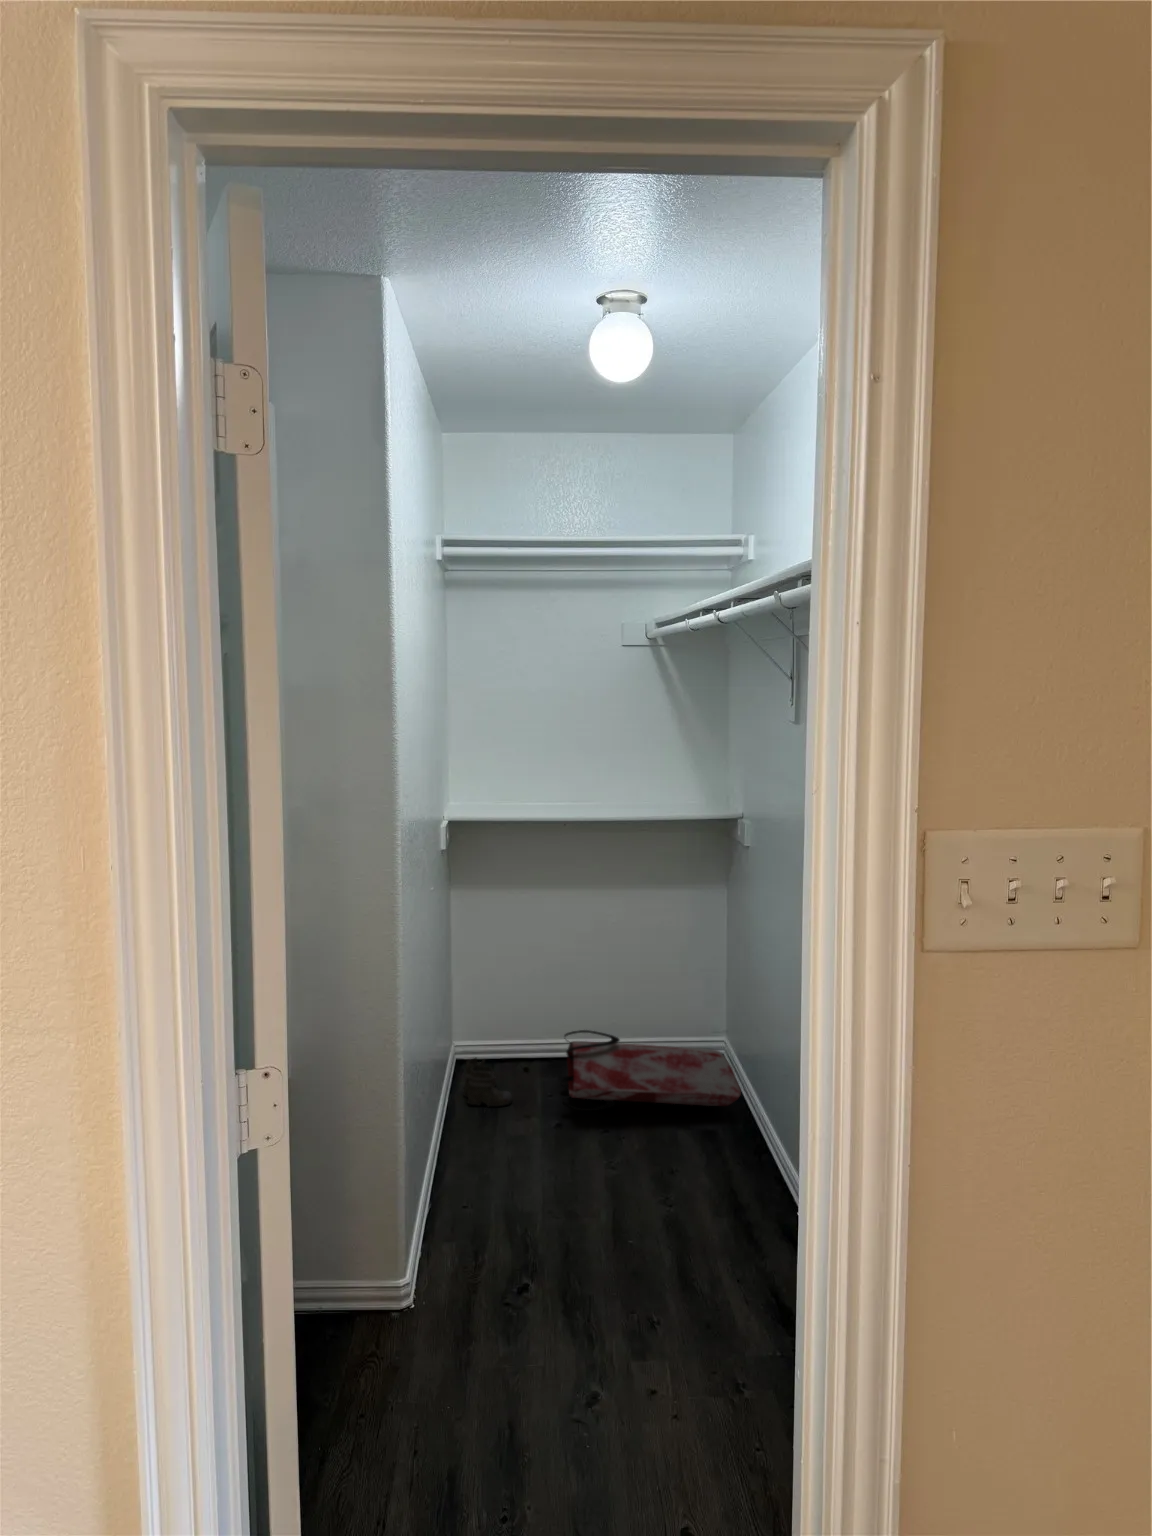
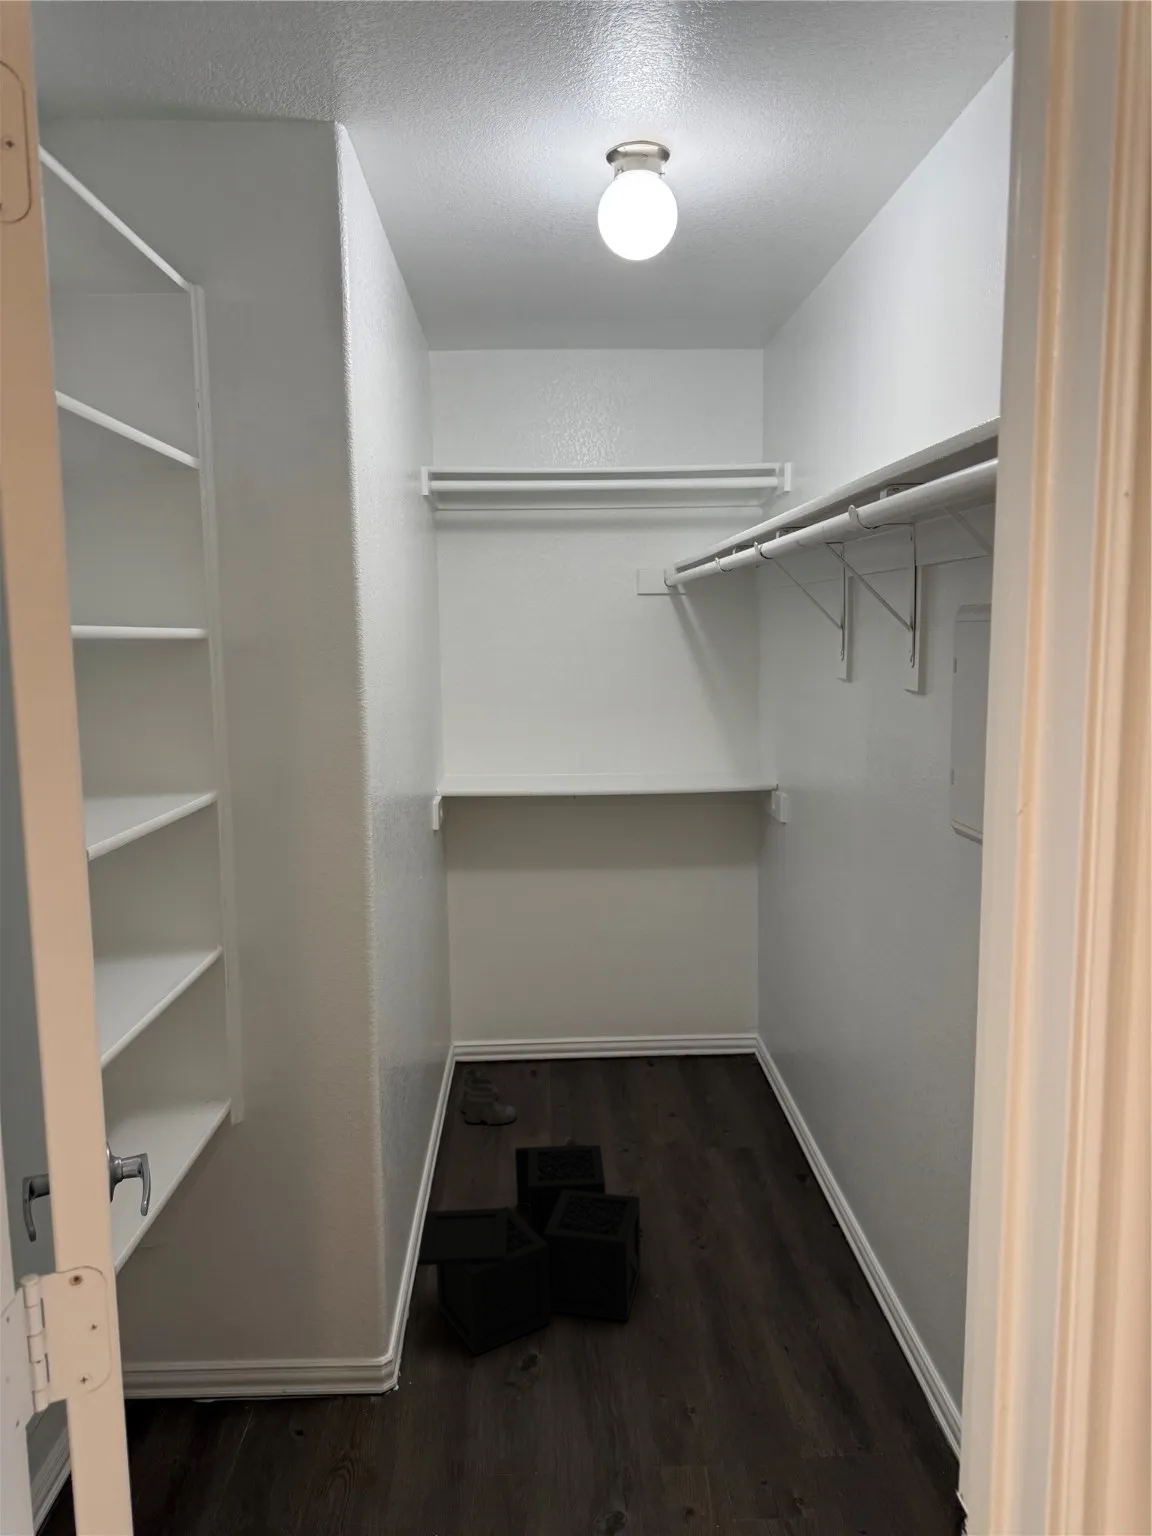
bag: present [561,1030,741,1111] -> none [571,1036,779,1130]
storage bin: none [431,1116,621,1283] -> present [418,1145,643,1355]

